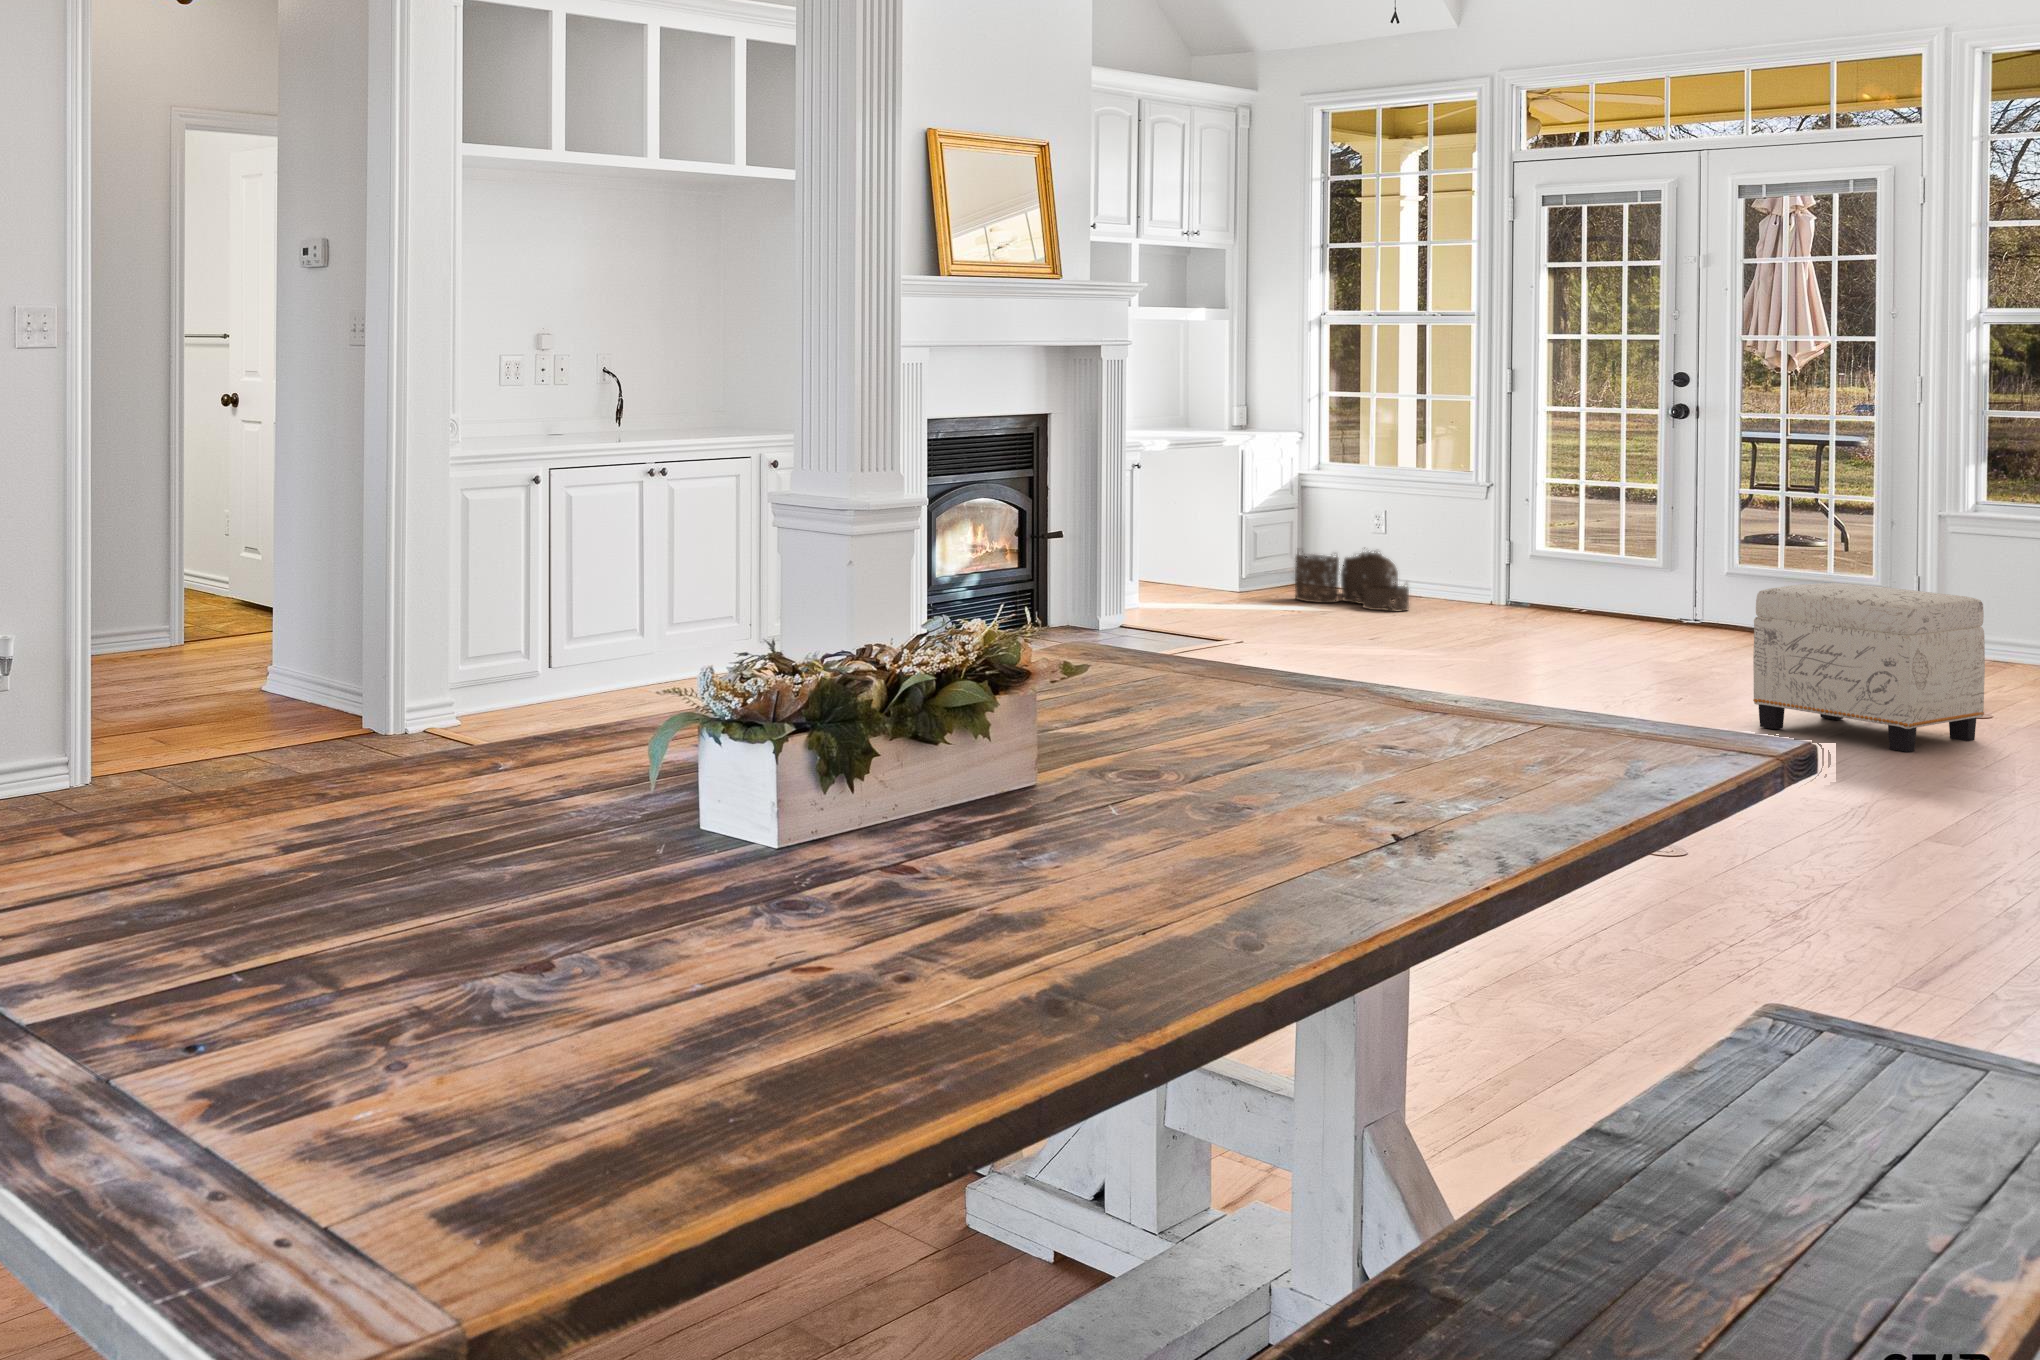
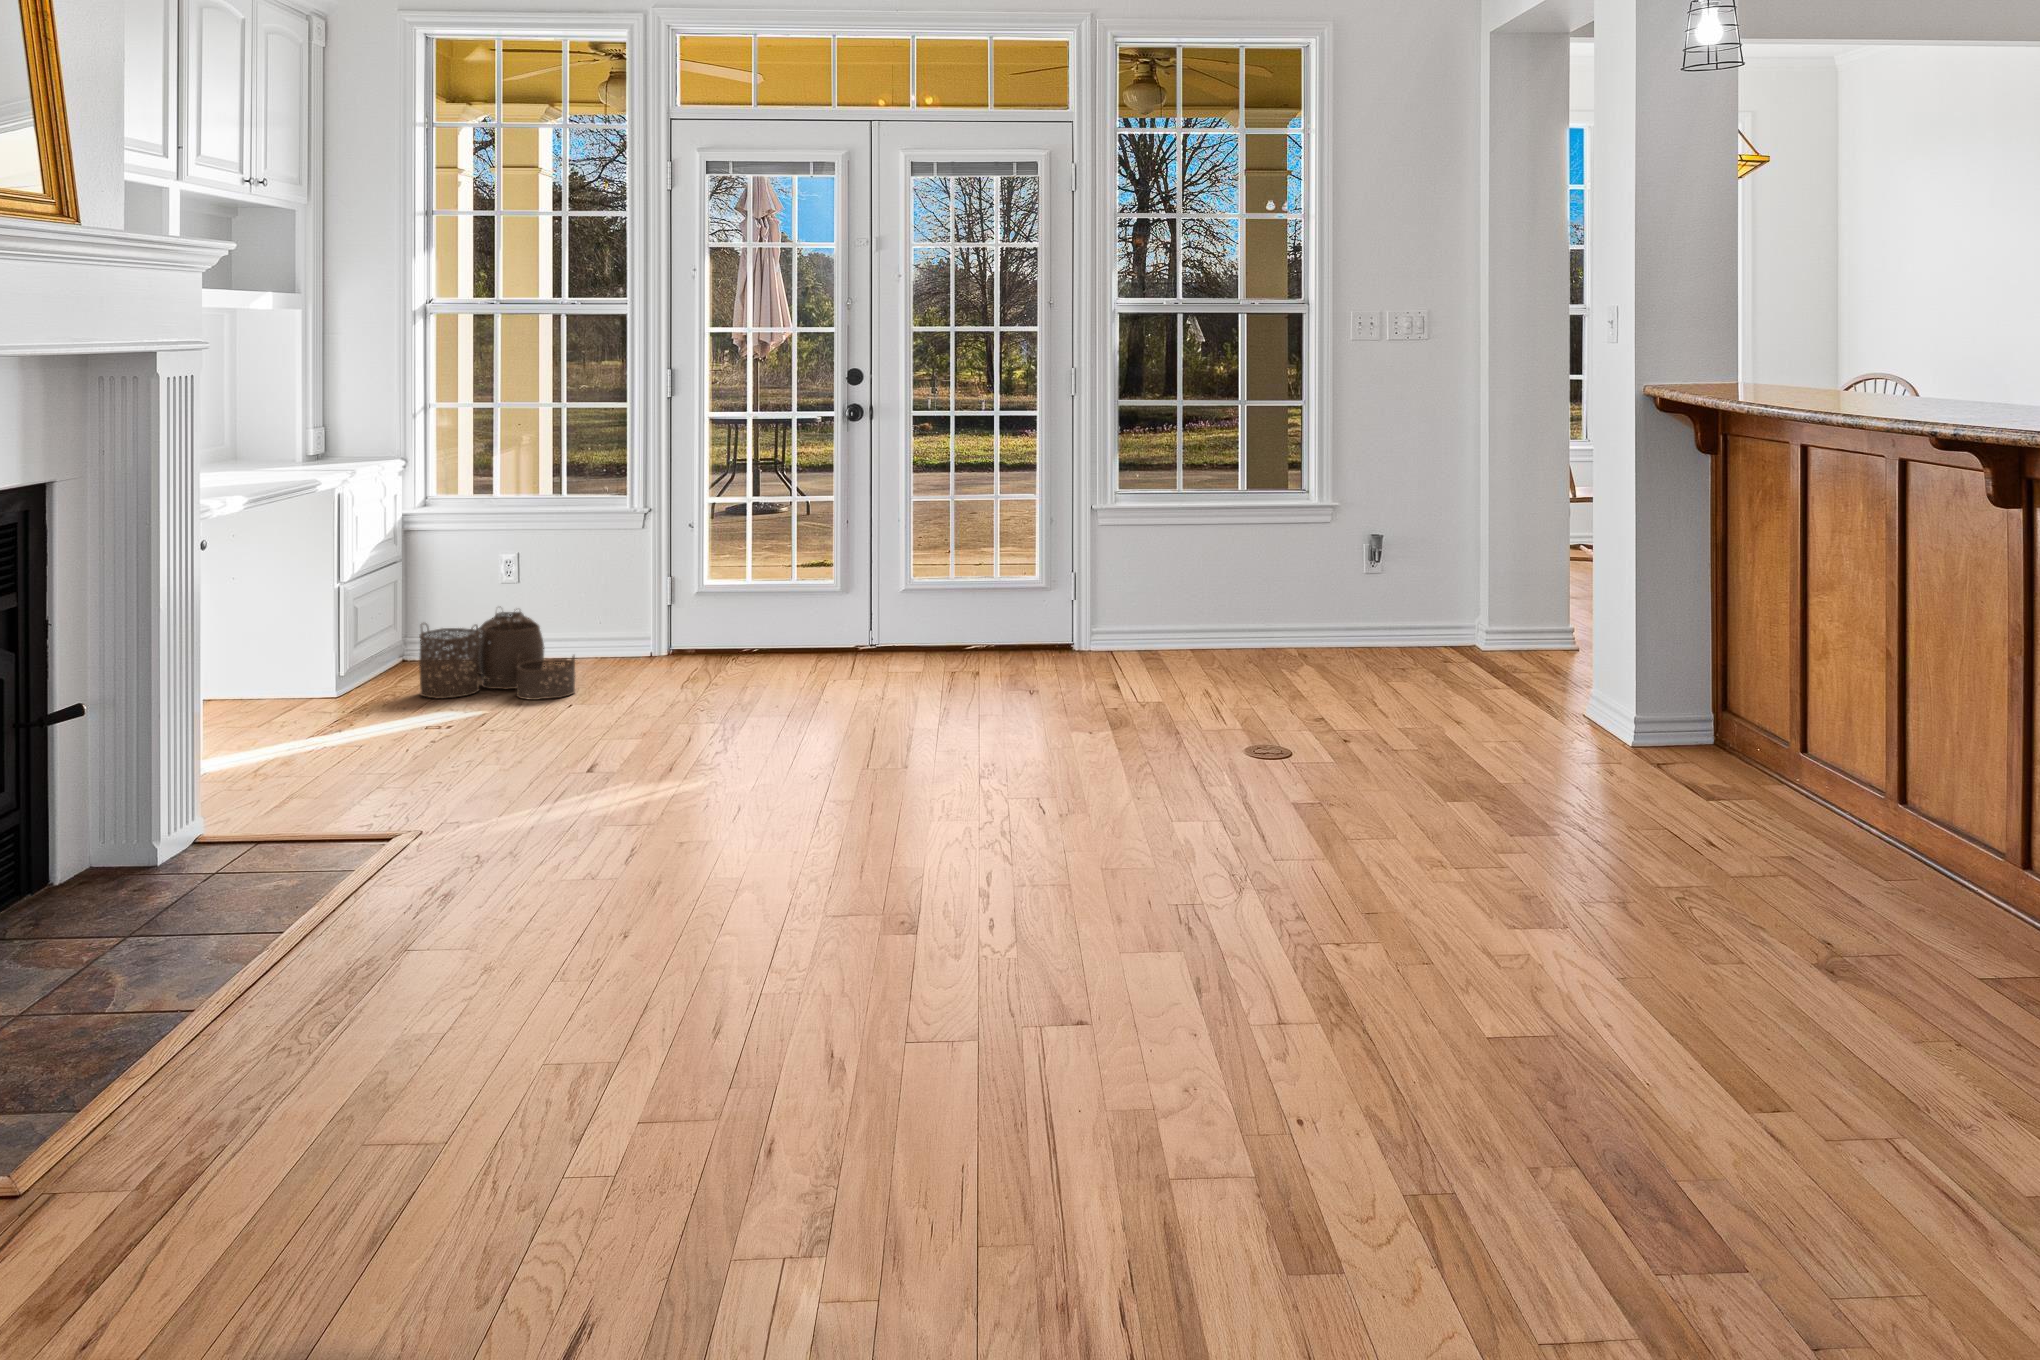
ottoman: present [1753,583,1985,752] -> none [1184,646,1376,876]

